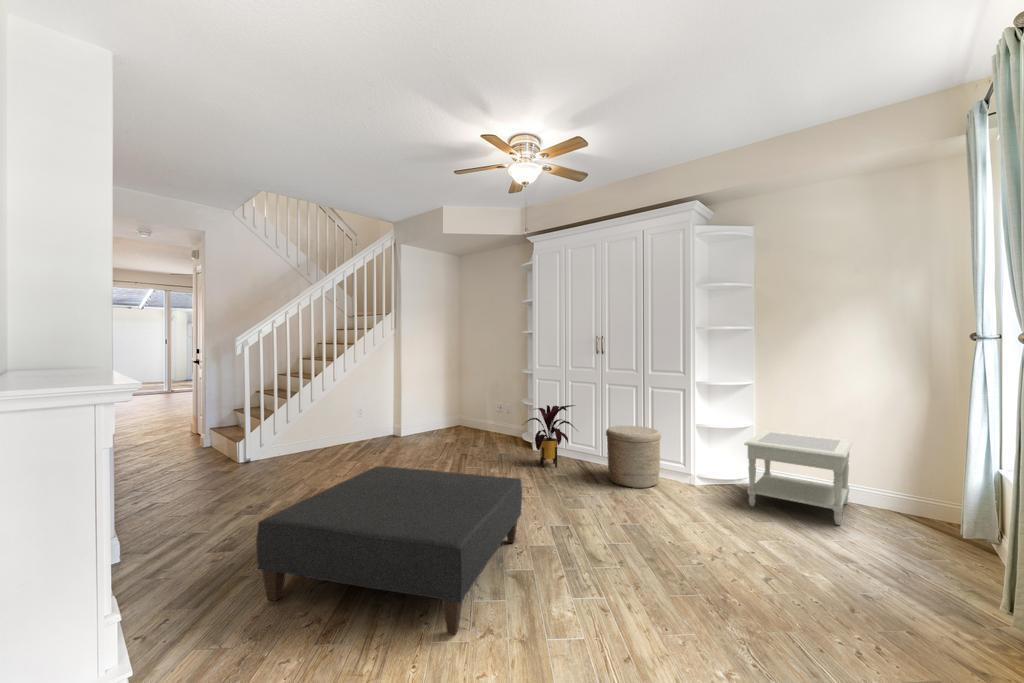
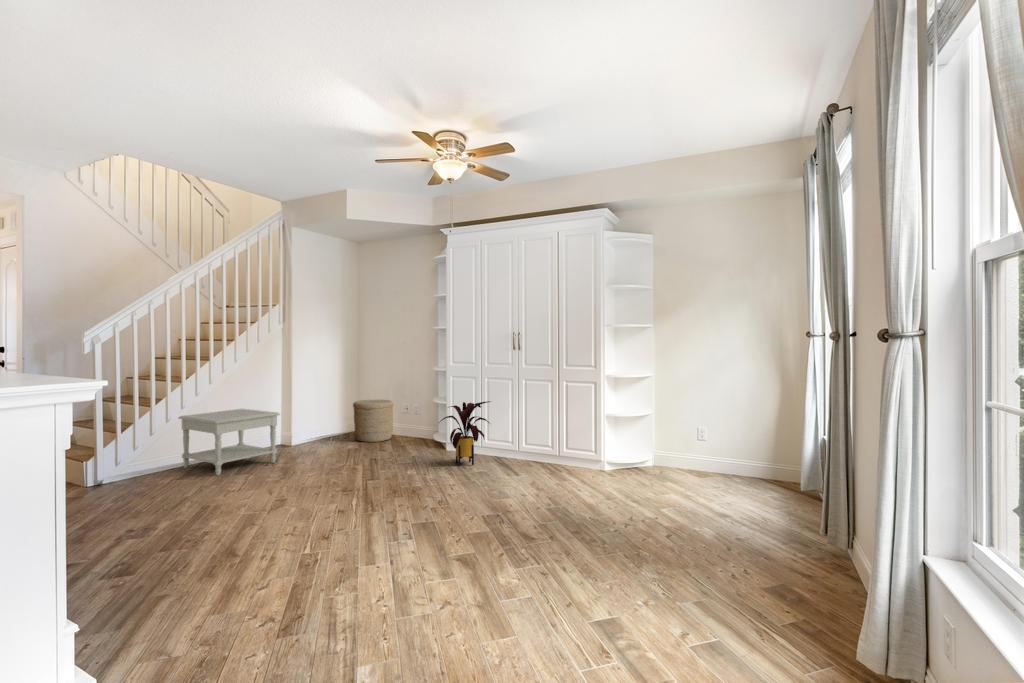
woven basket: present [606,426,661,488] -> present [353,400,393,442]
side table: present [744,431,853,525] -> present [179,409,280,475]
ottoman: present [256,466,522,635] -> none [192,470,456,611]

